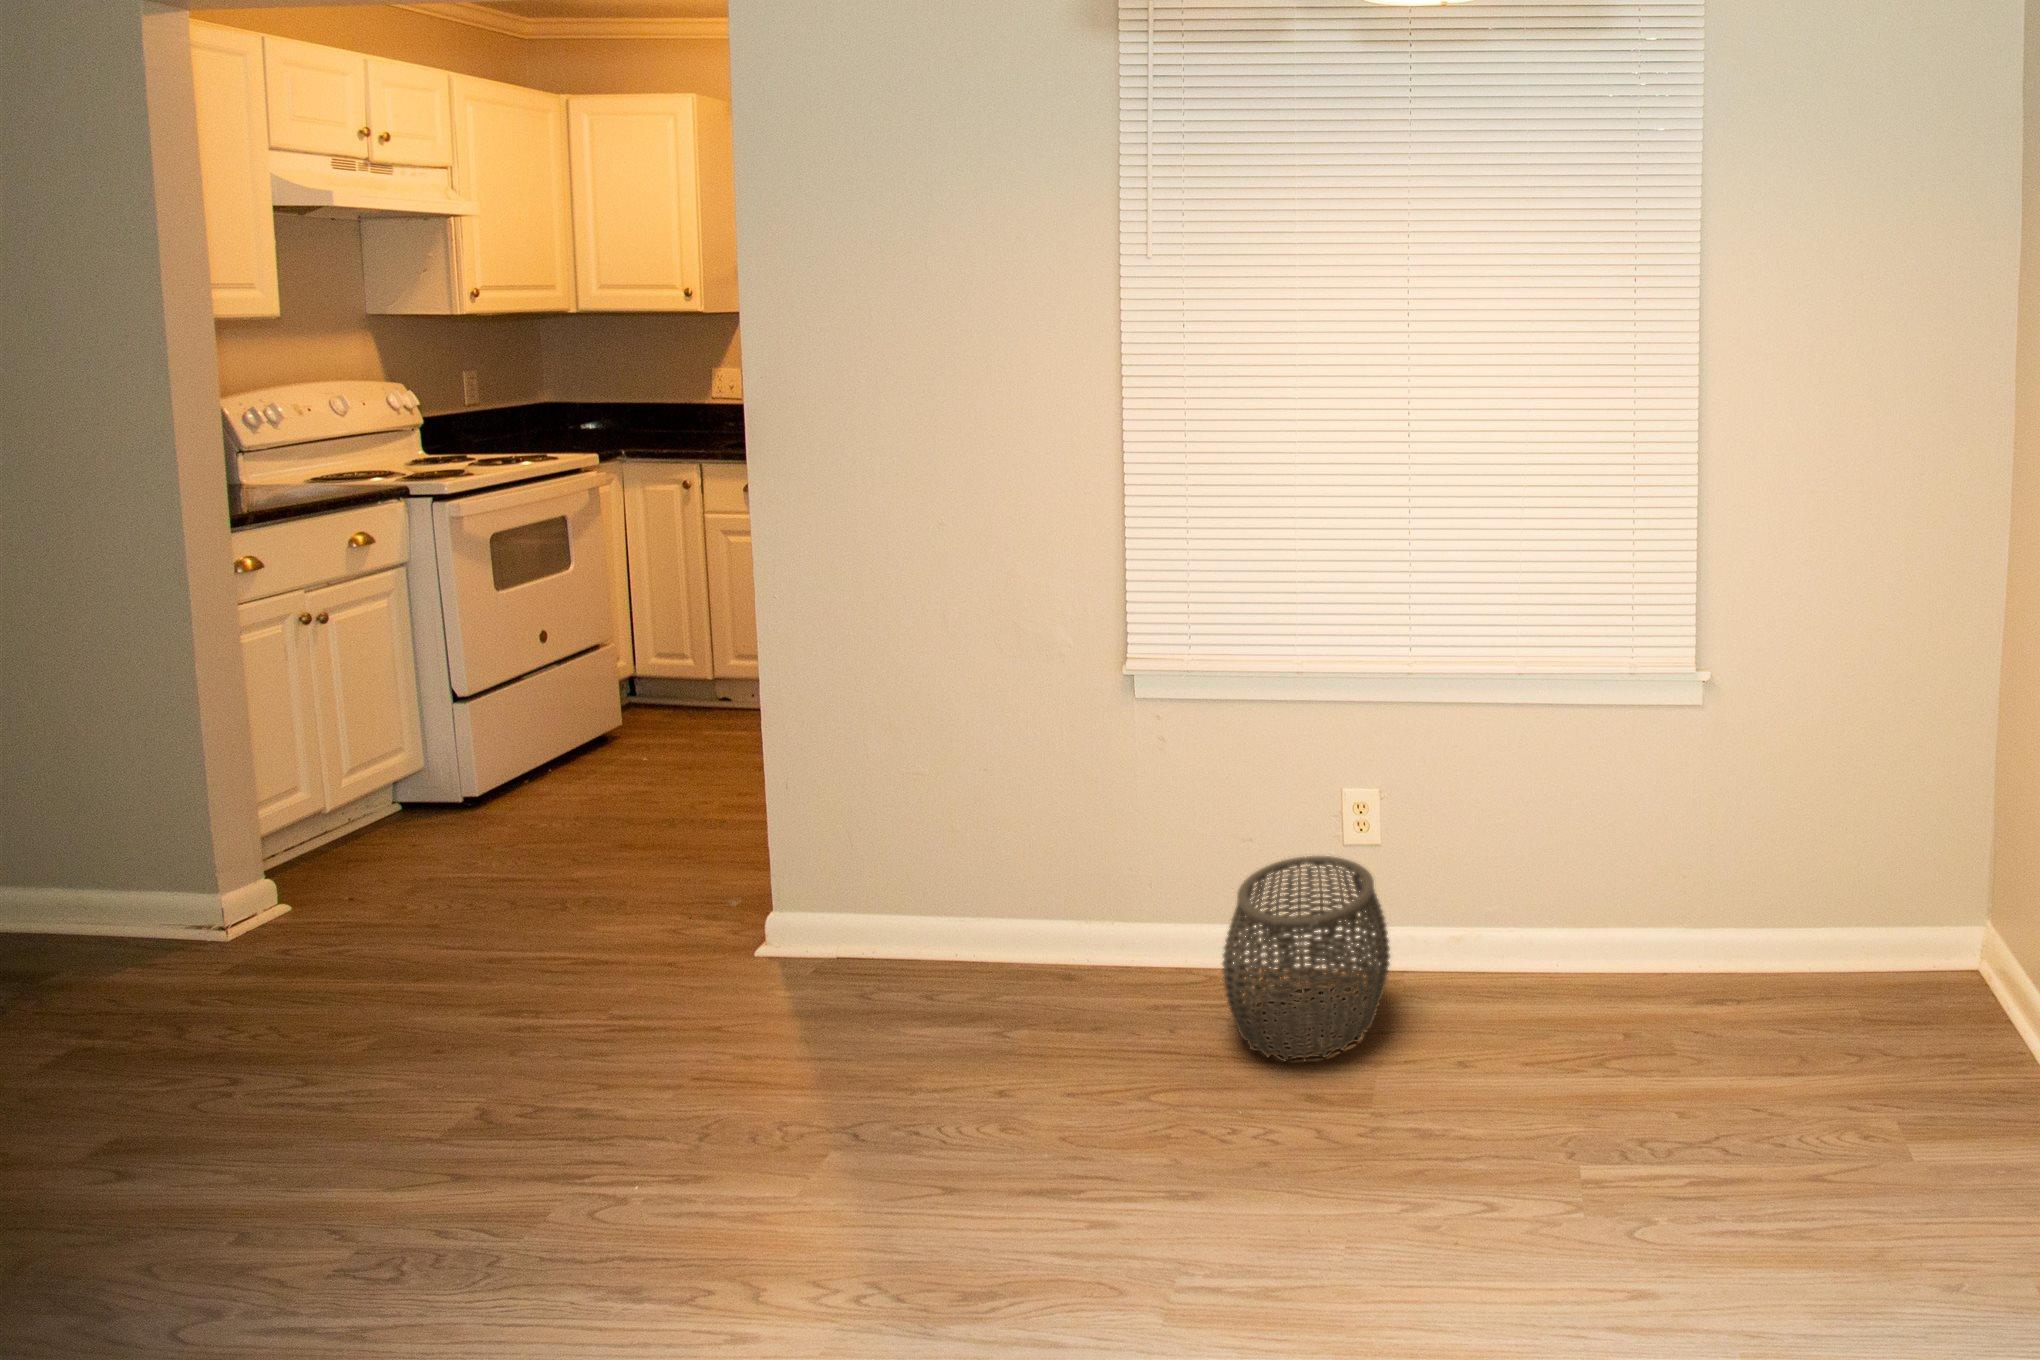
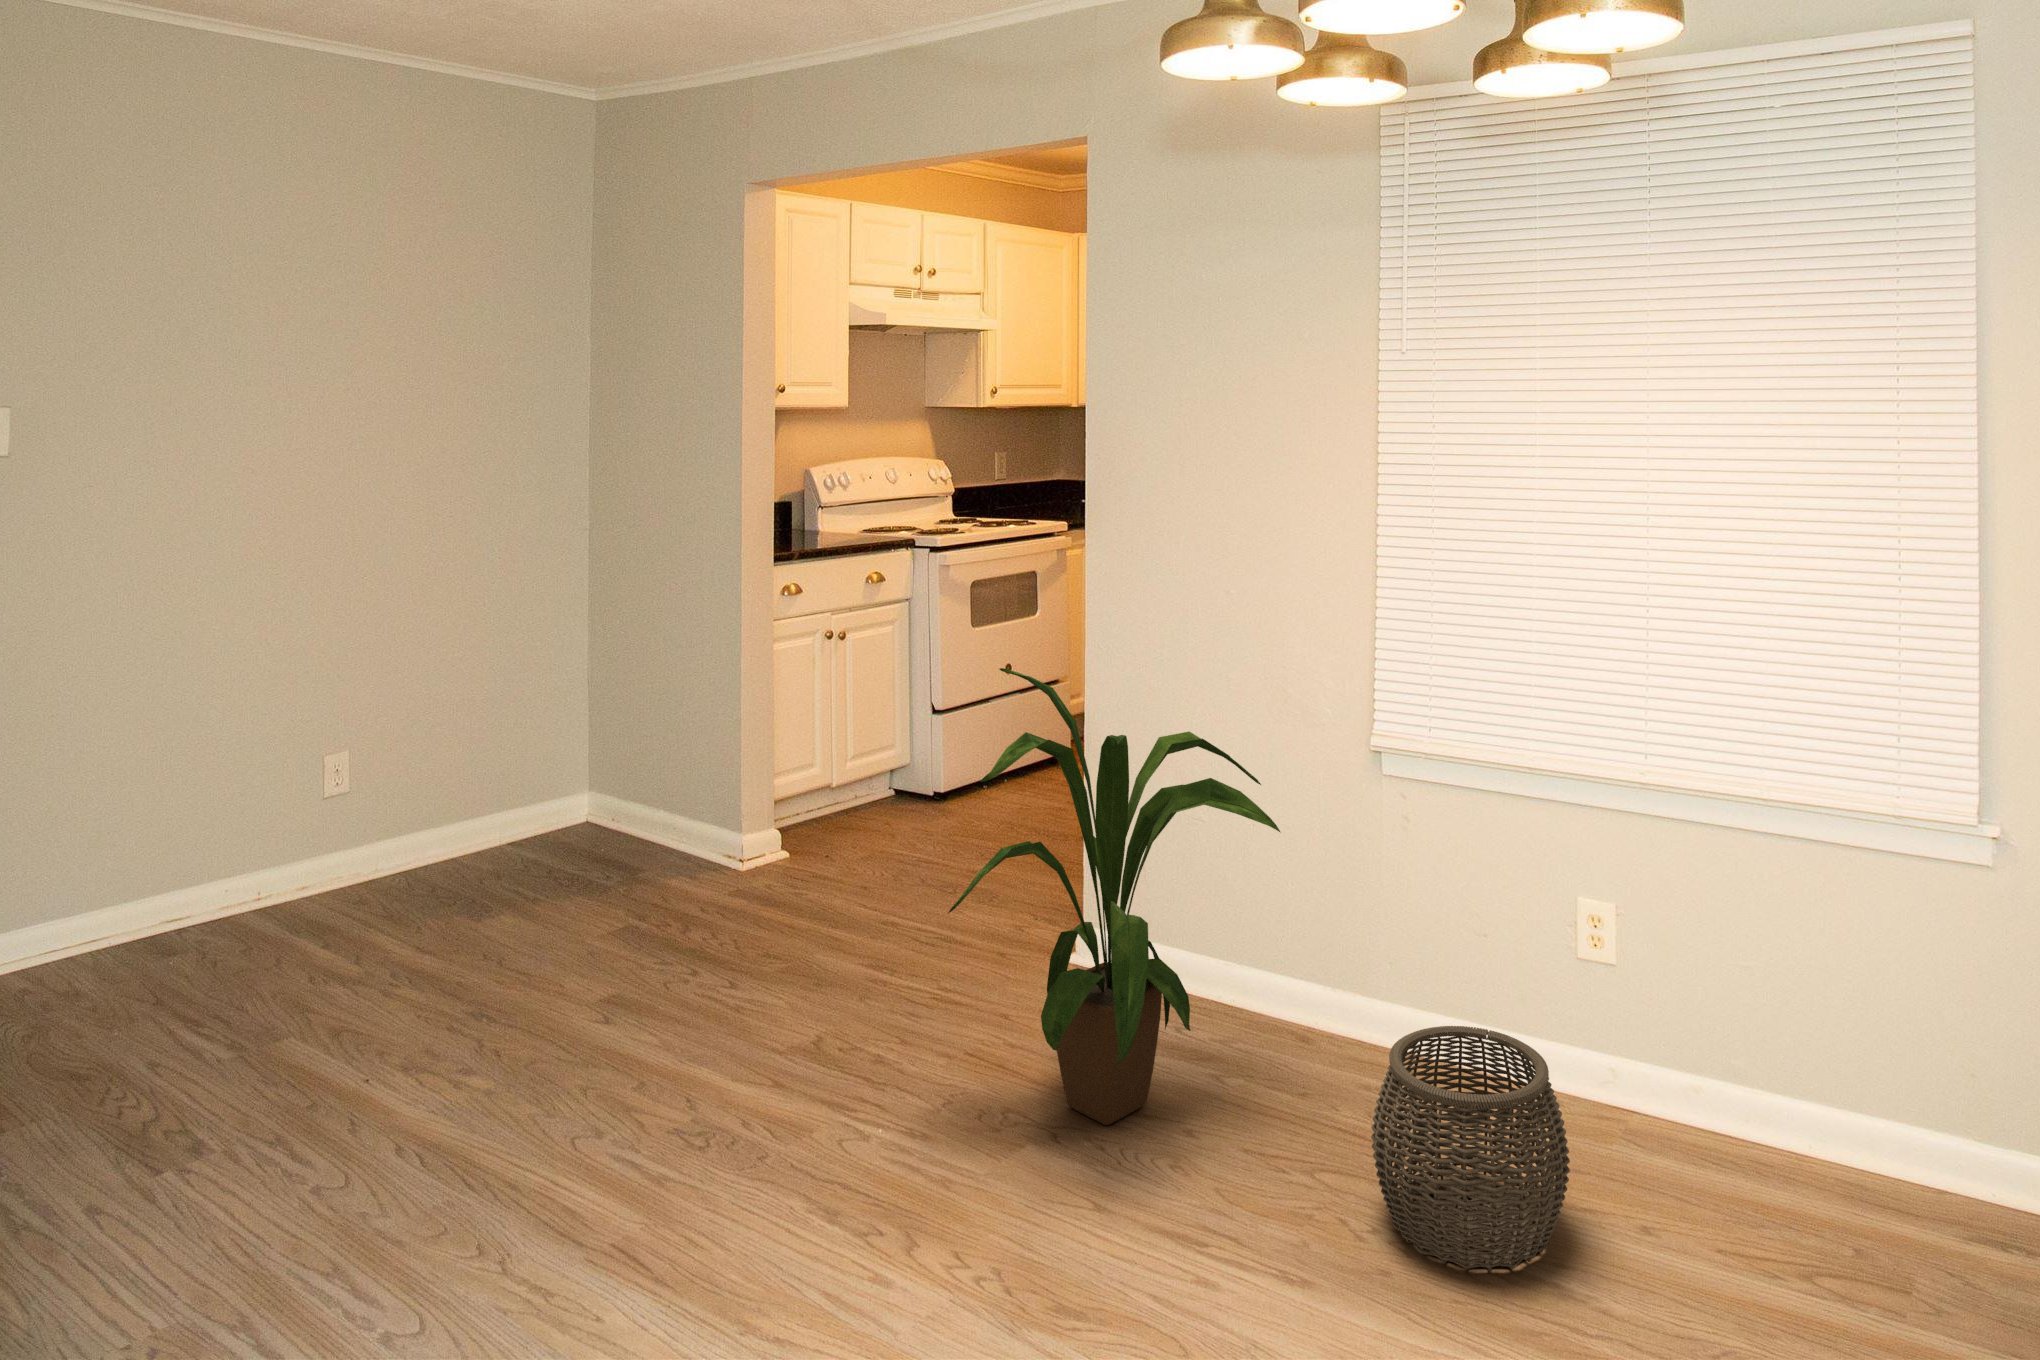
house plant: none [718,627,1111,1075] -> present [948,668,1280,1125]

